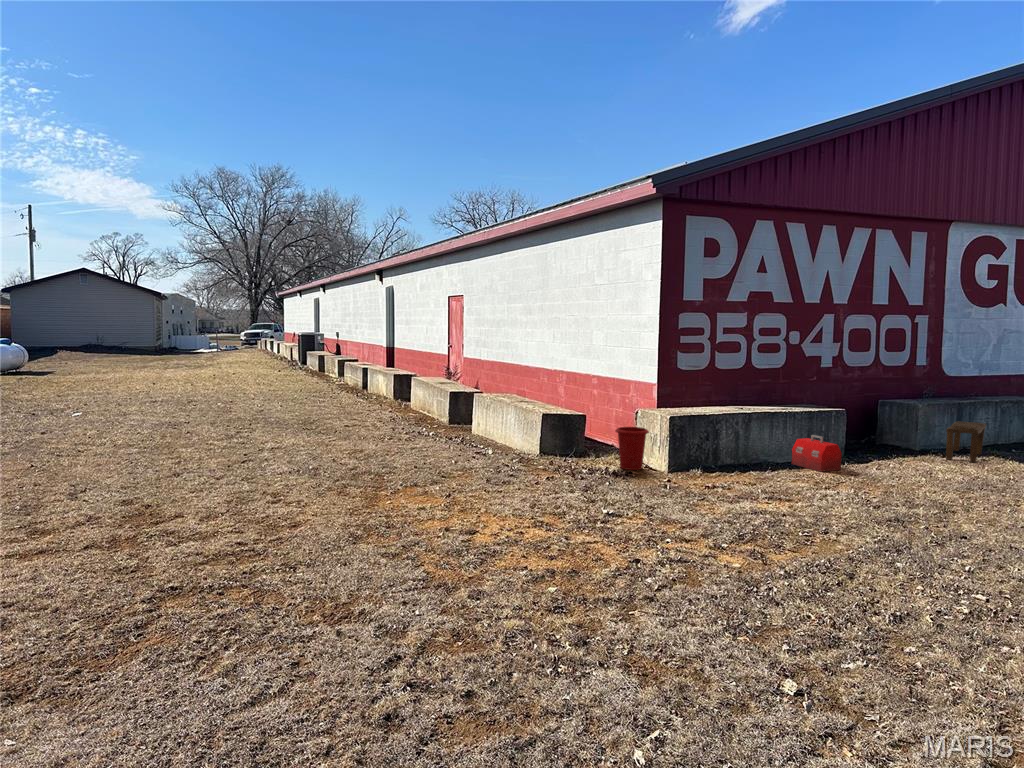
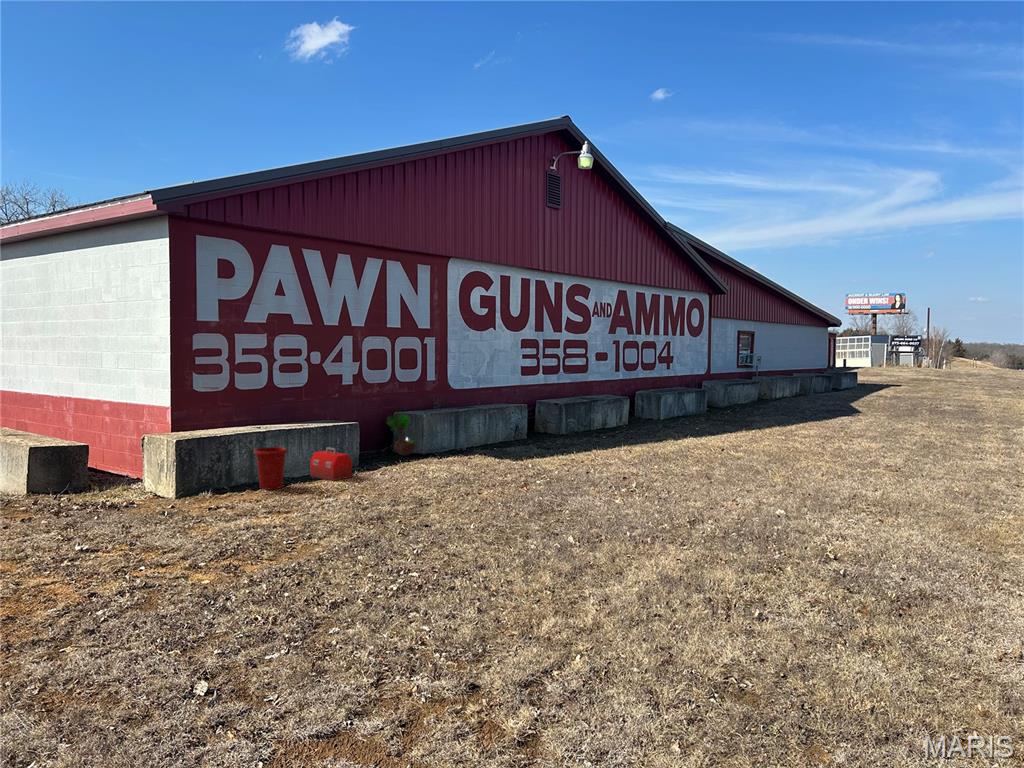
potted tree: none [870,397,907,451] -> present [389,414,415,456]
bench: present [946,421,986,463] -> none [443,426,475,459]
waste bin: present [615,427,649,470] -> present [254,447,288,490]

